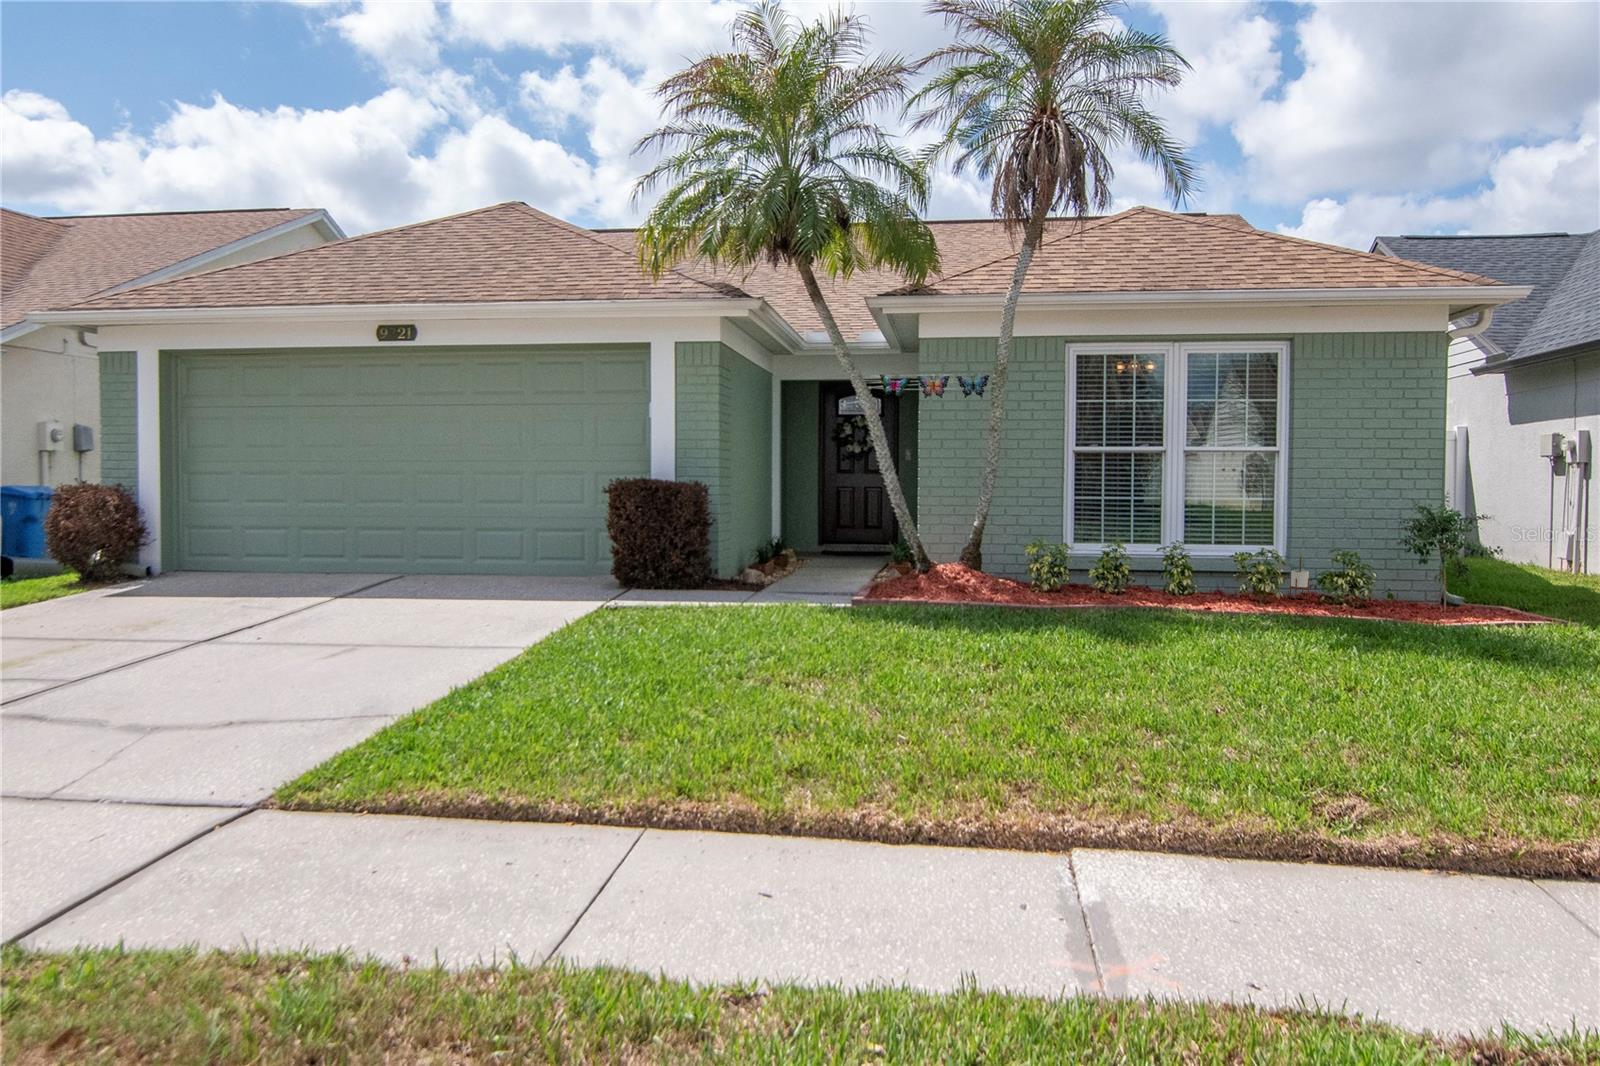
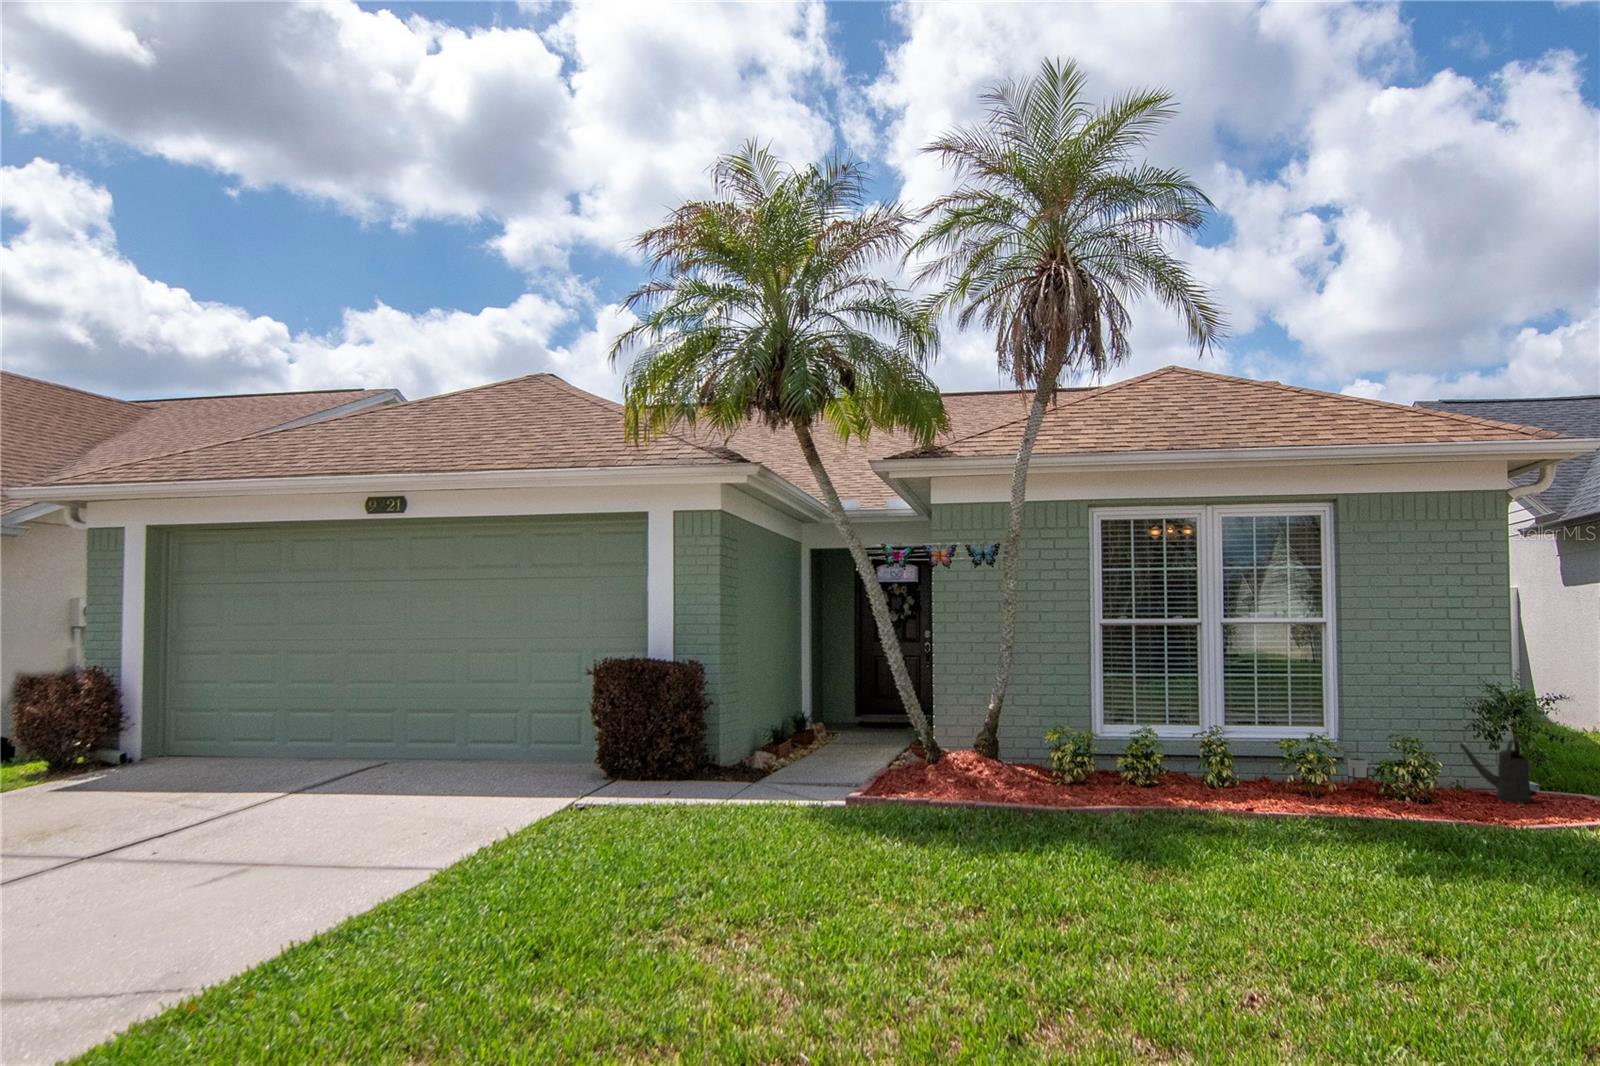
watering can: none [1389,553,1461,608] -> present [1460,740,1542,803]

